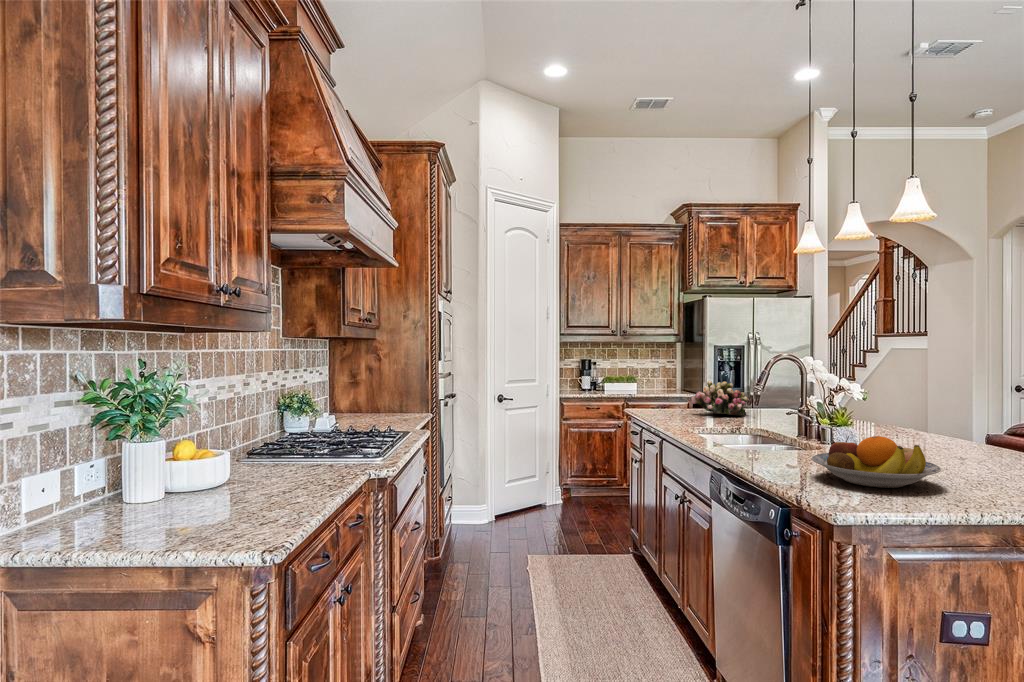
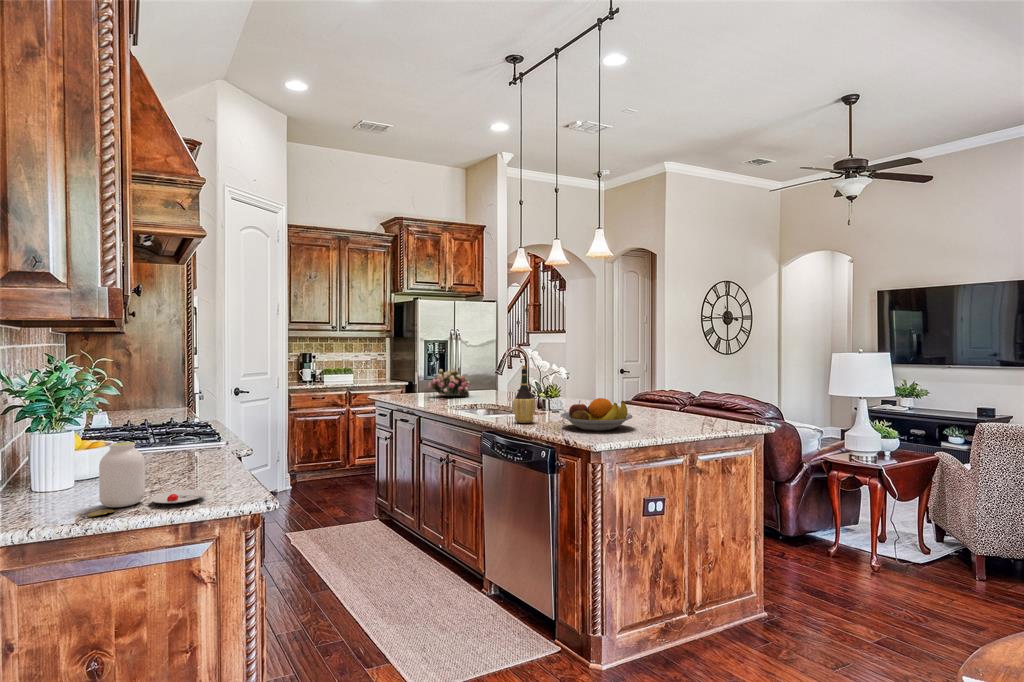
wine bottle: none [750,381,785,461] -> present [513,365,536,423]
jar: none [140,450,255,524] -> present [87,442,206,517]

